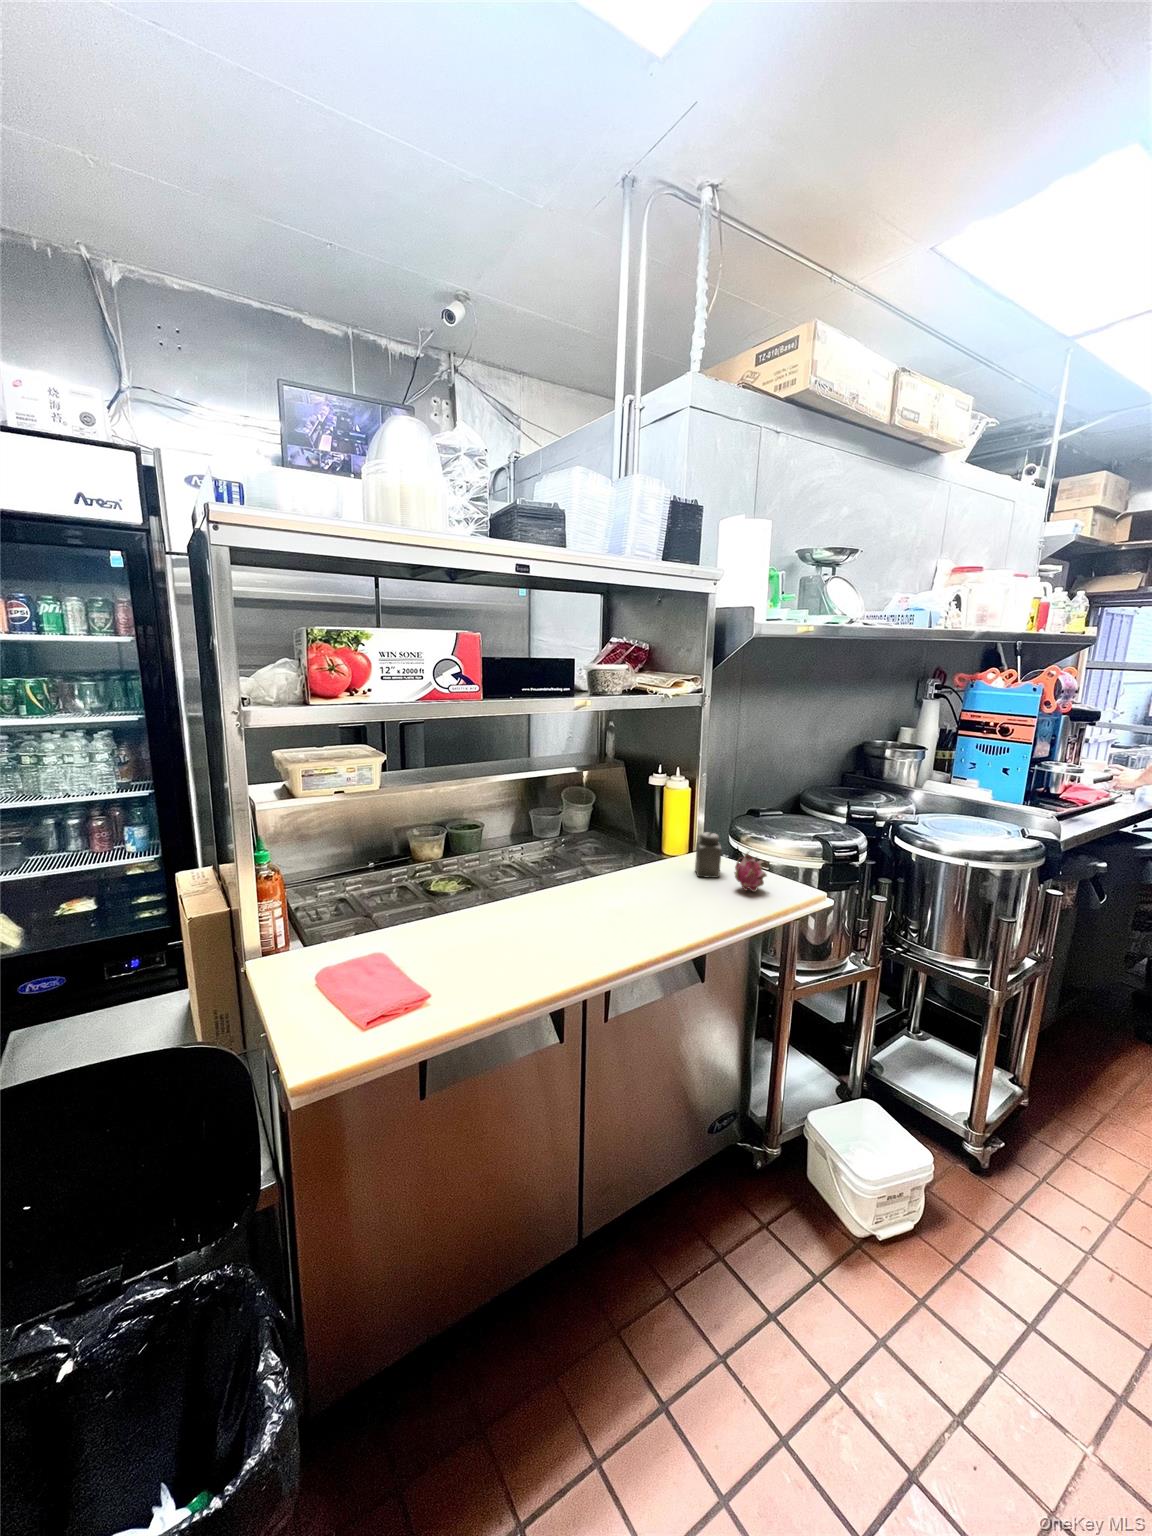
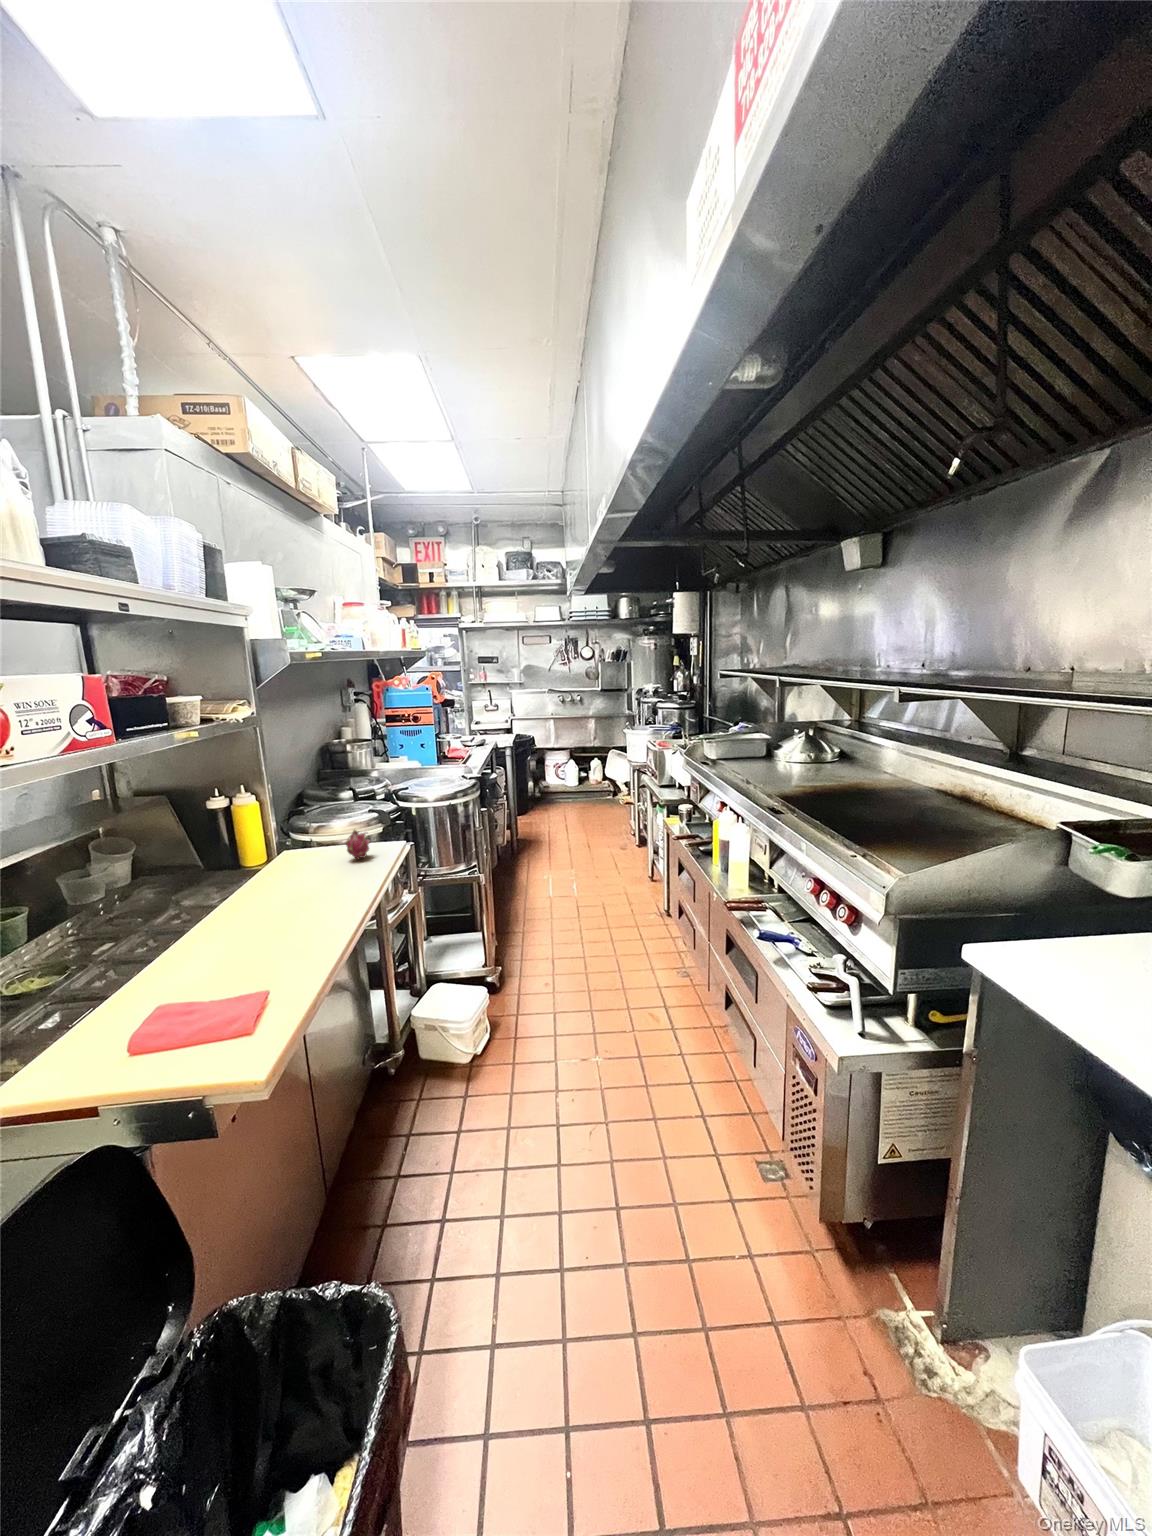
salt shaker: present [695,832,722,878] -> none [297,828,326,867]

